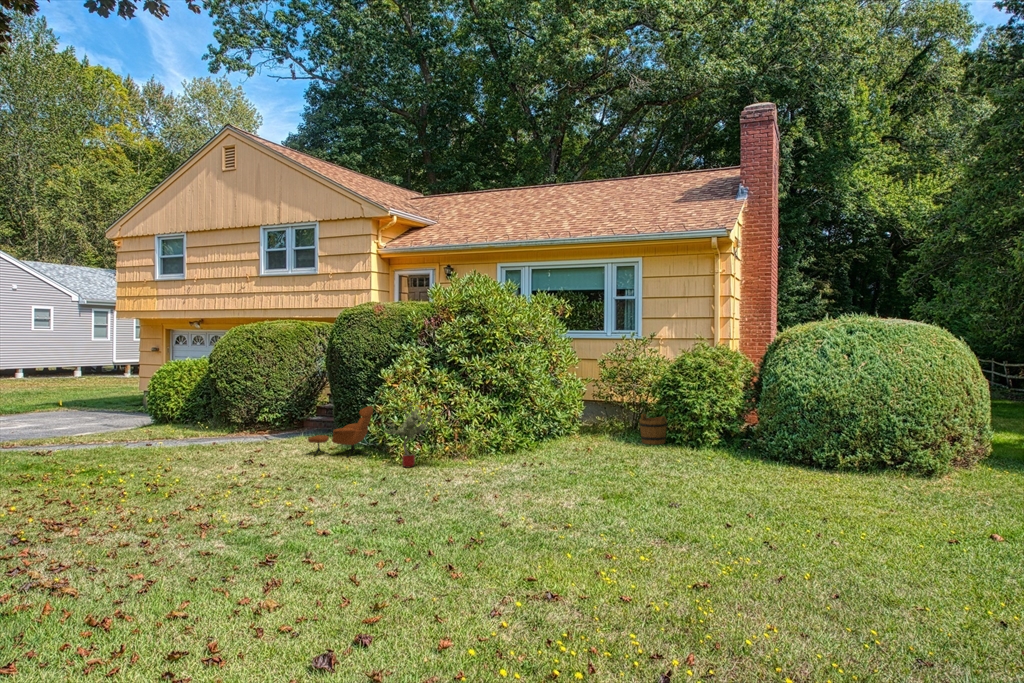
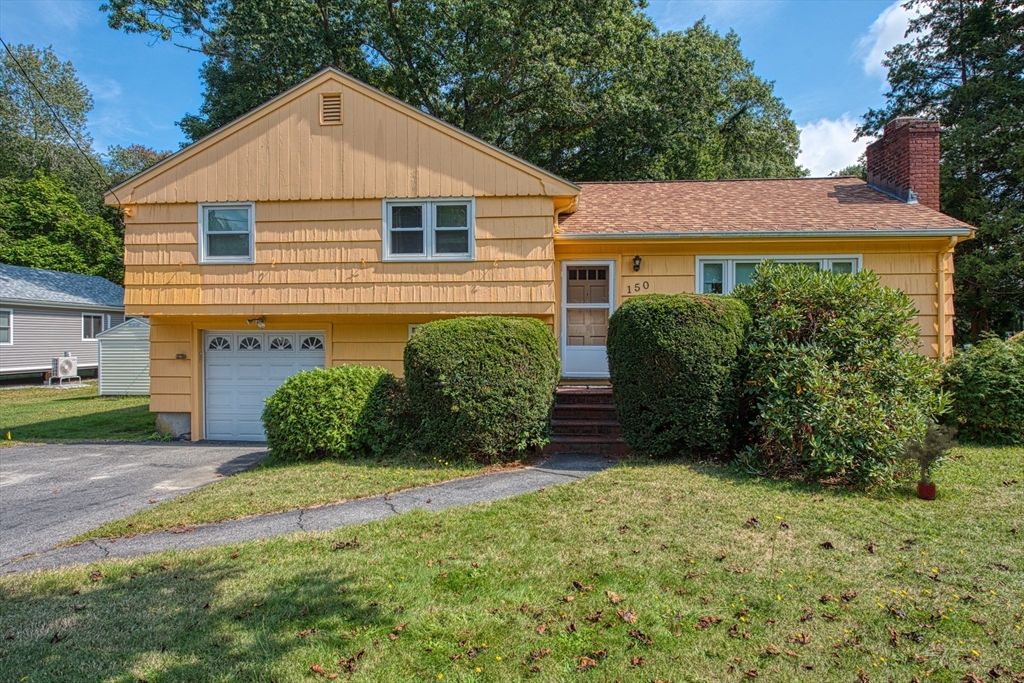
lounge chair: present [308,406,373,456] -> none [725,422,810,495]
bucket: present [639,414,667,444] -> none [965,412,1003,443]

